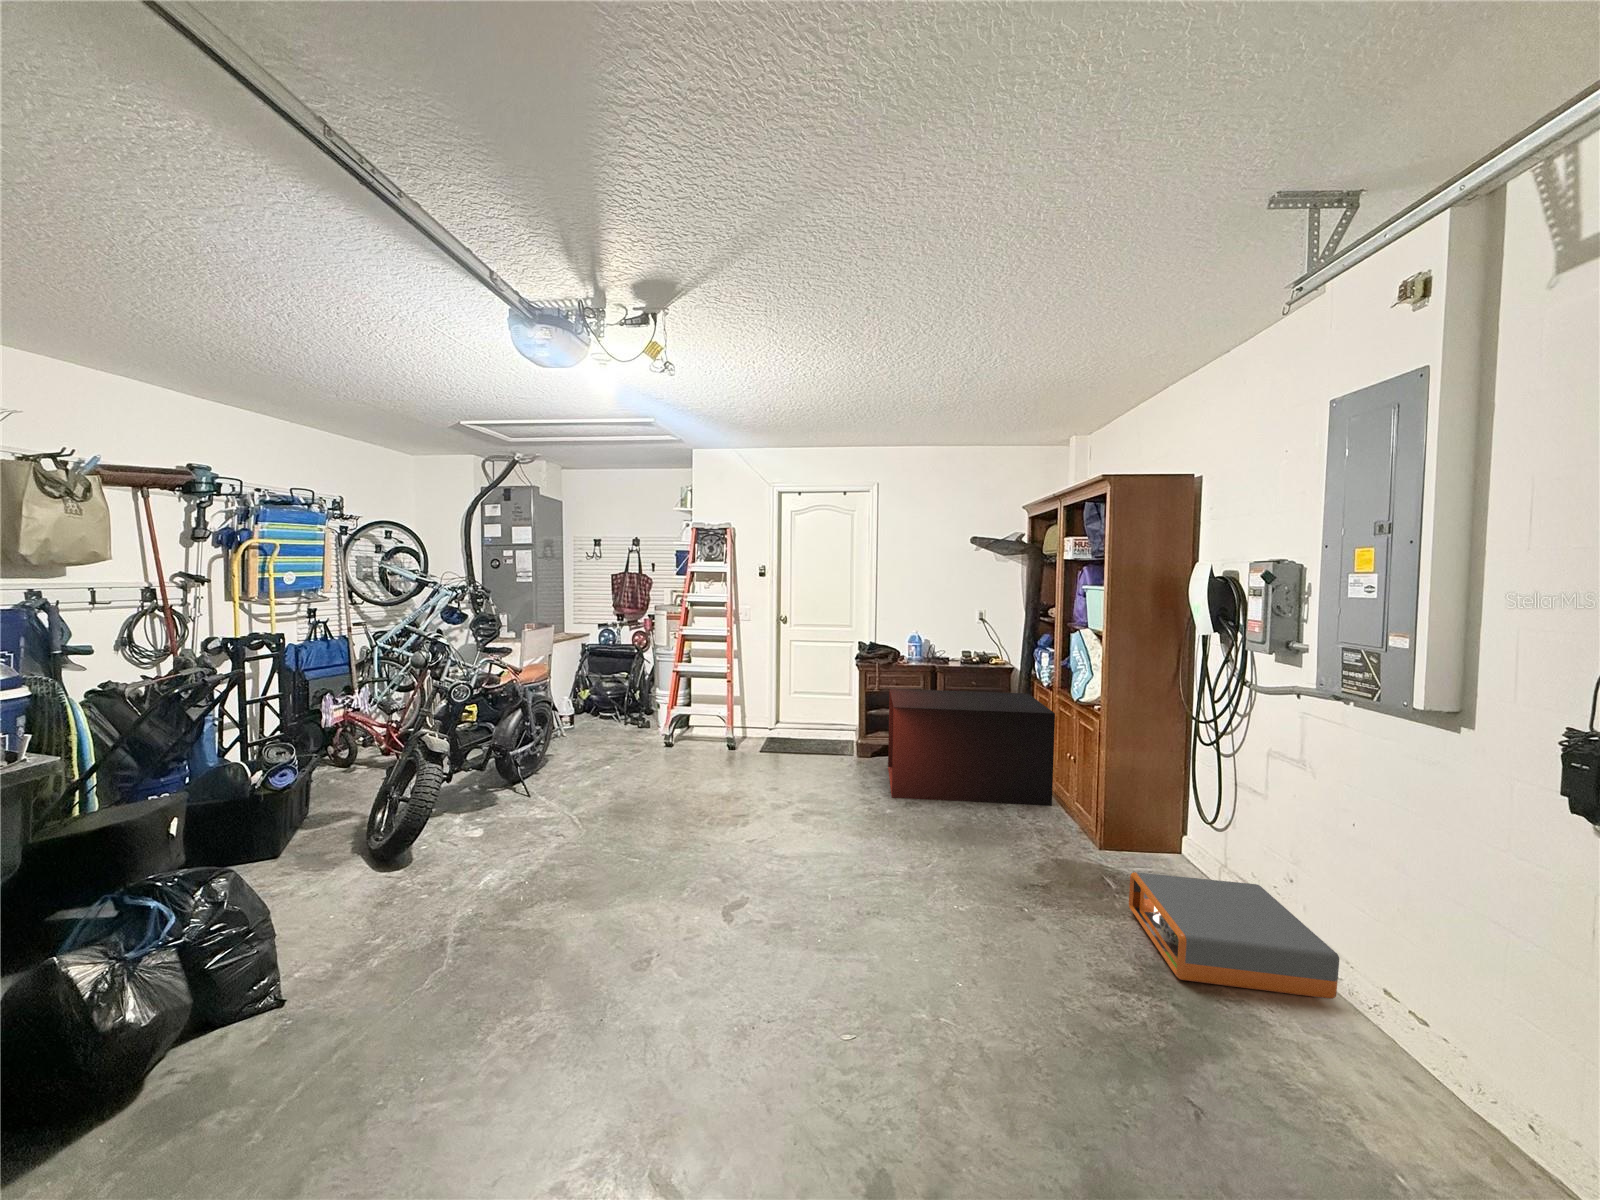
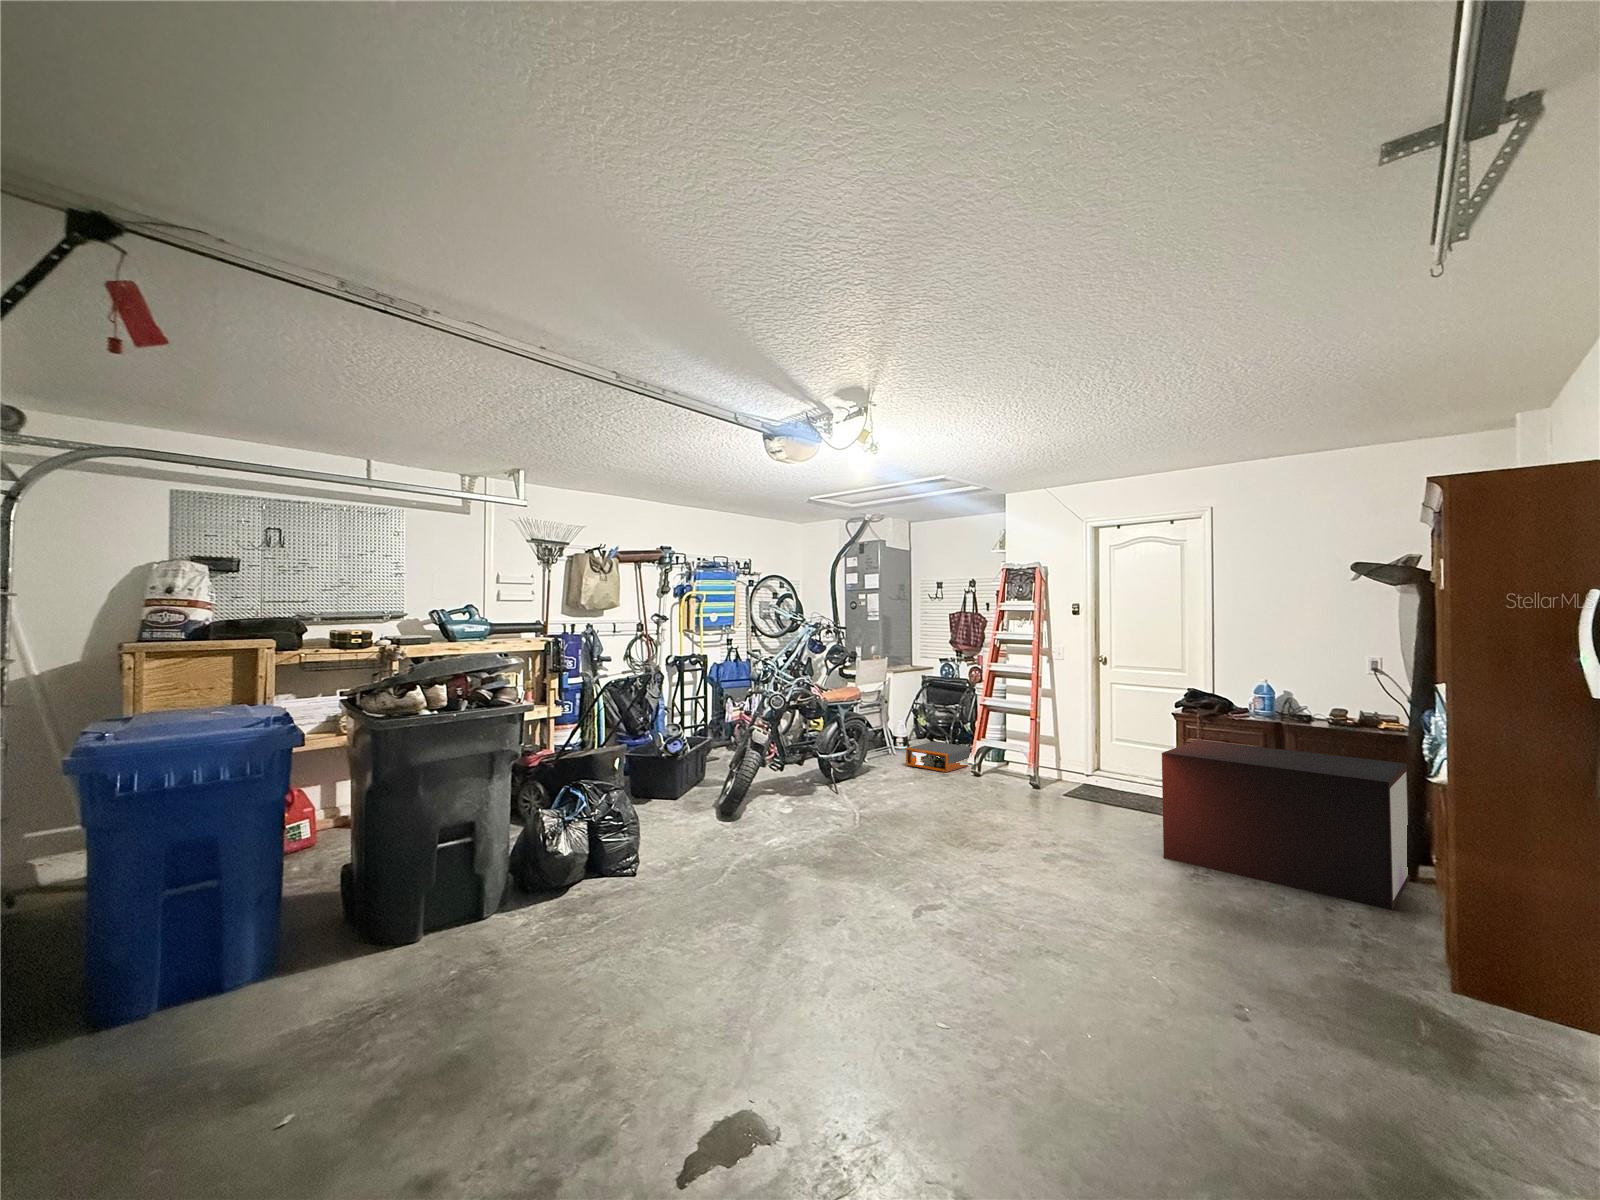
storage box: present [1129,872,1339,999] -> present [906,742,971,772]

